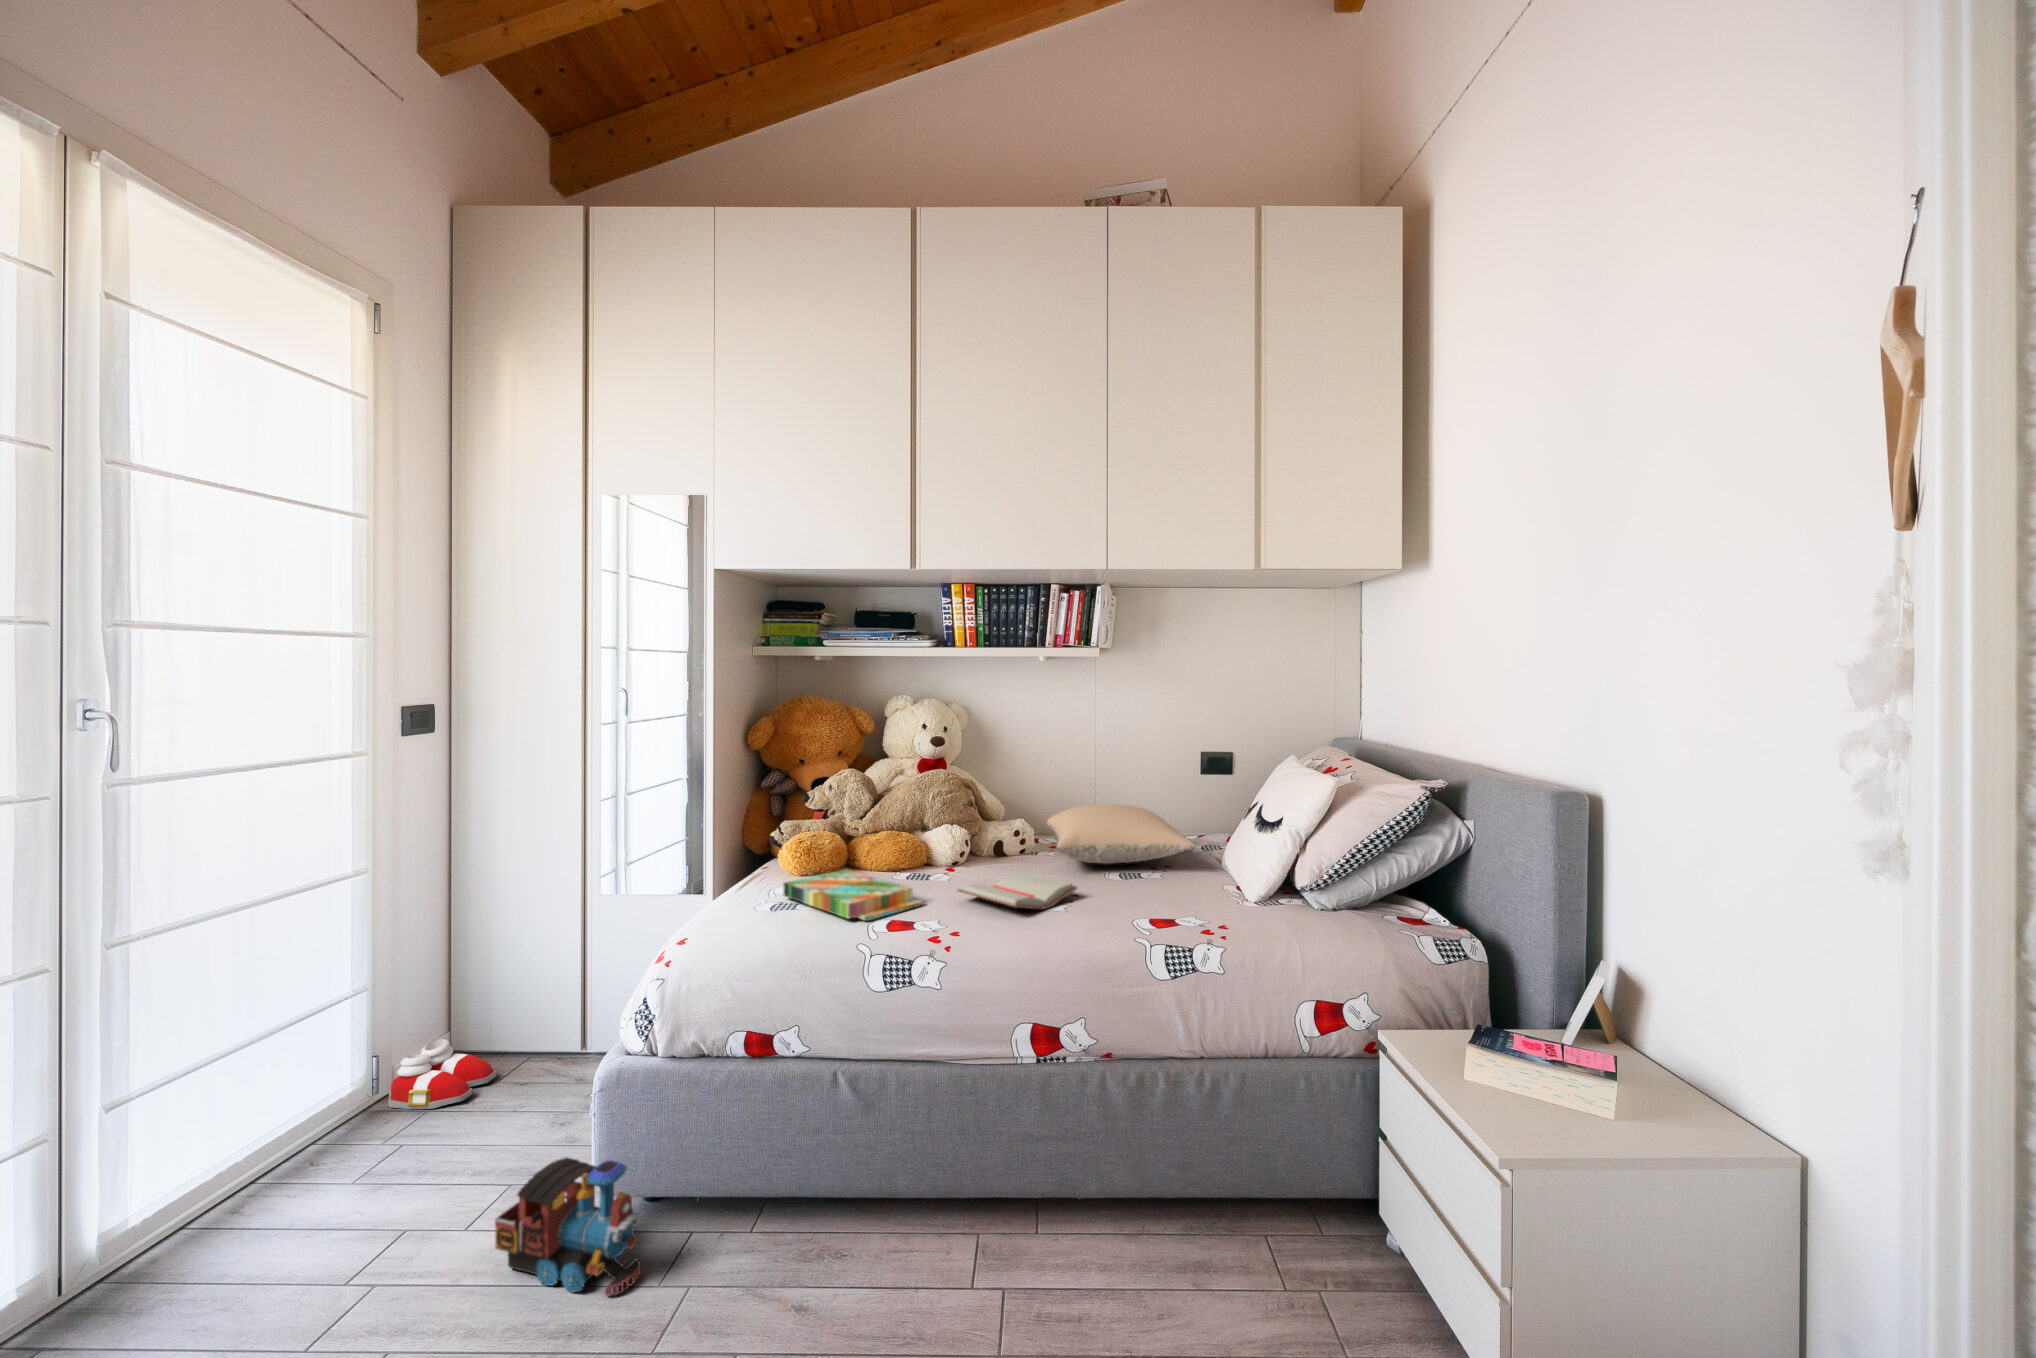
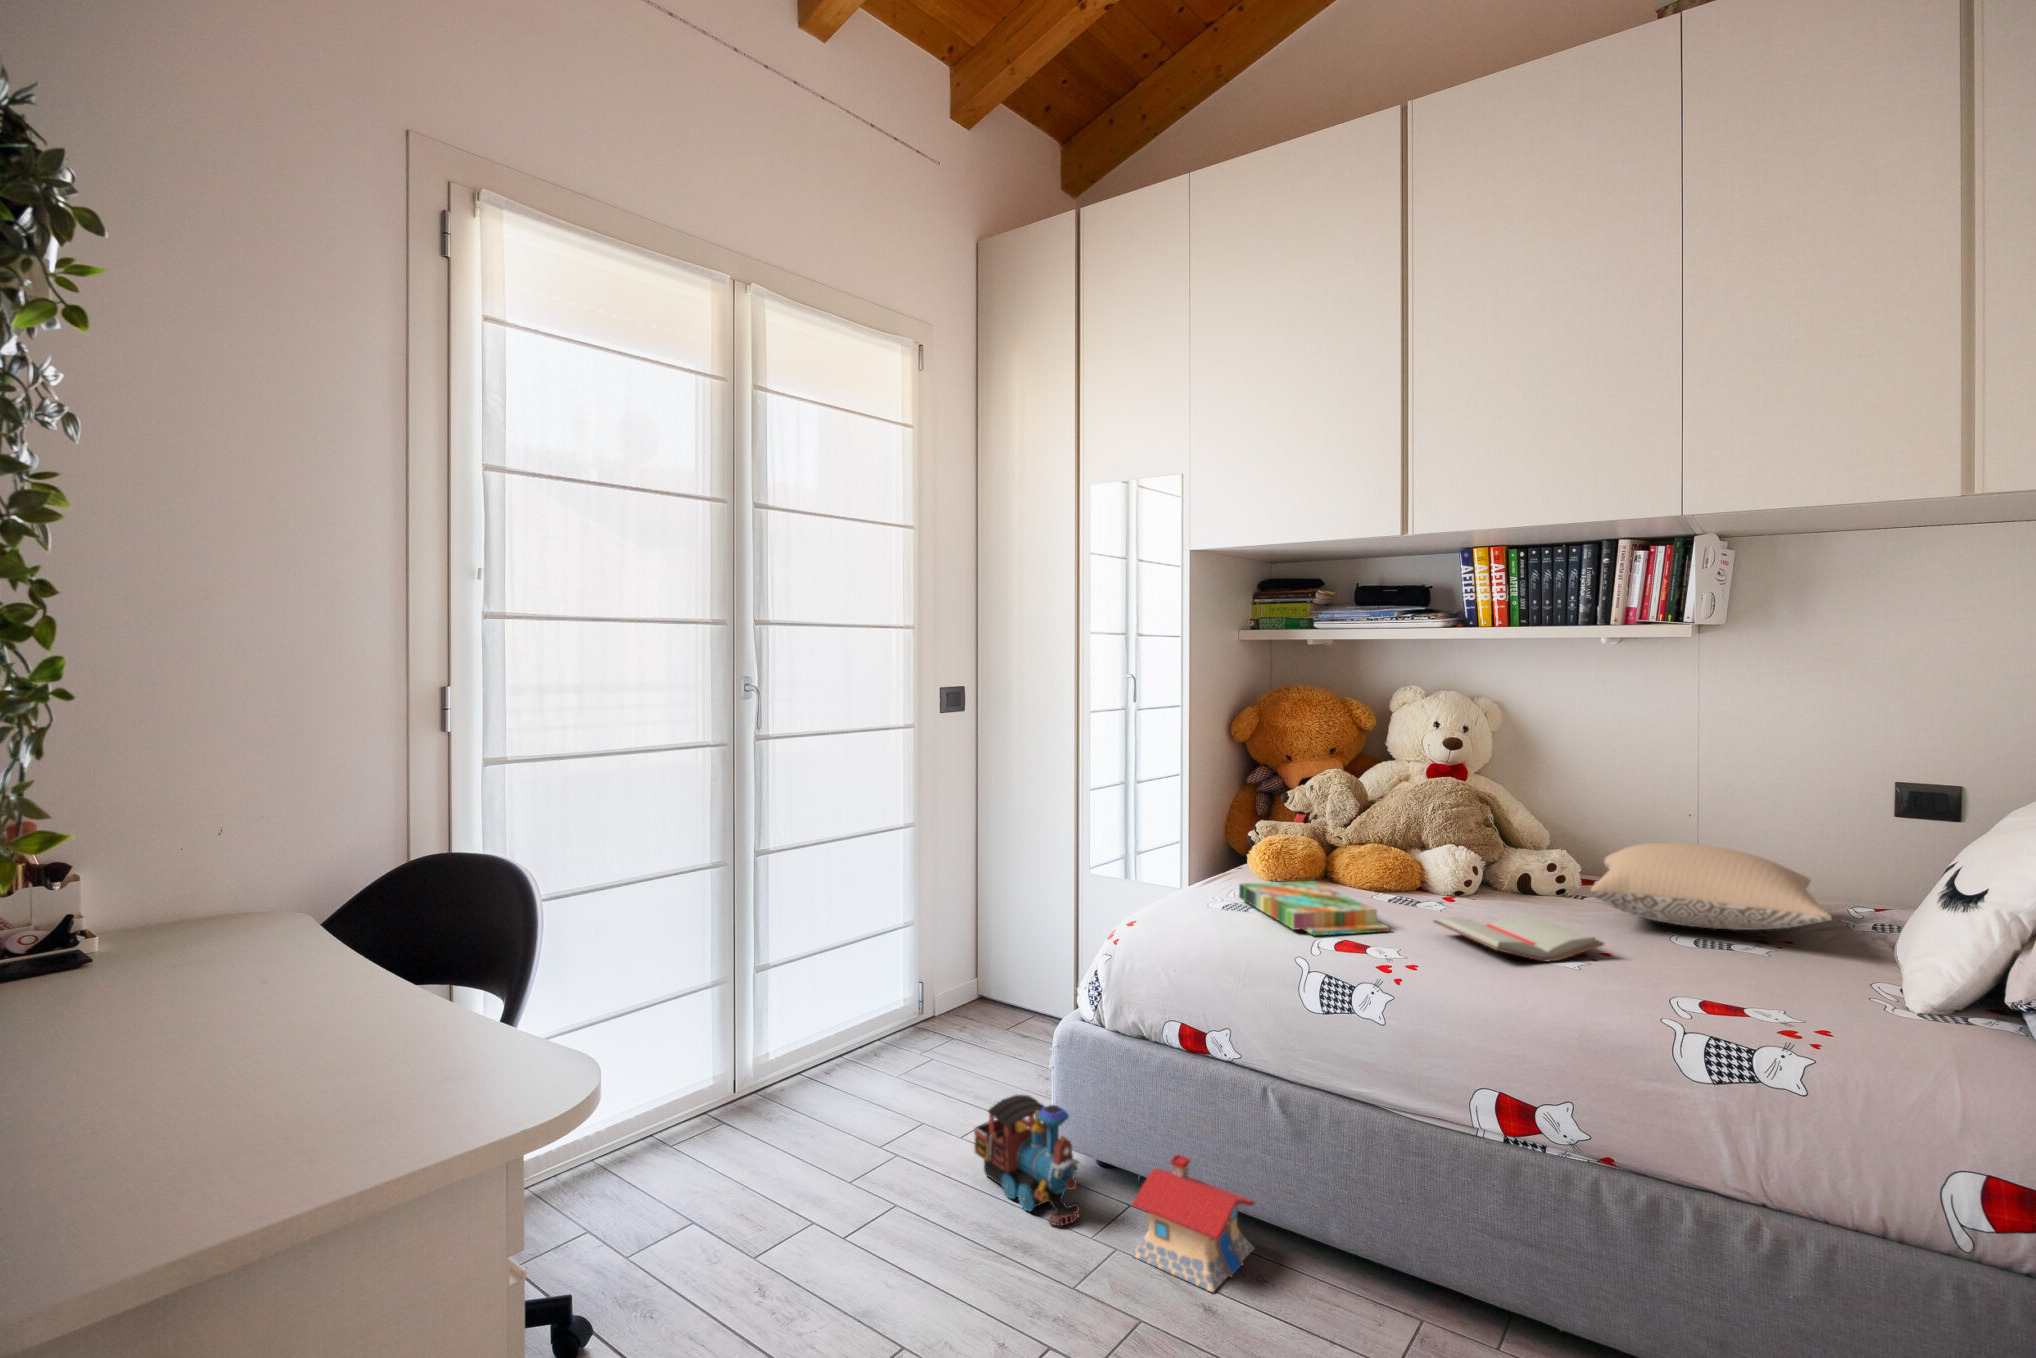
slippers: present [388,1039,496,1109] -> none [928,982,1004,1038]
toy house: none [708,1166,828,1295] -> present [1131,1155,1255,1292]

